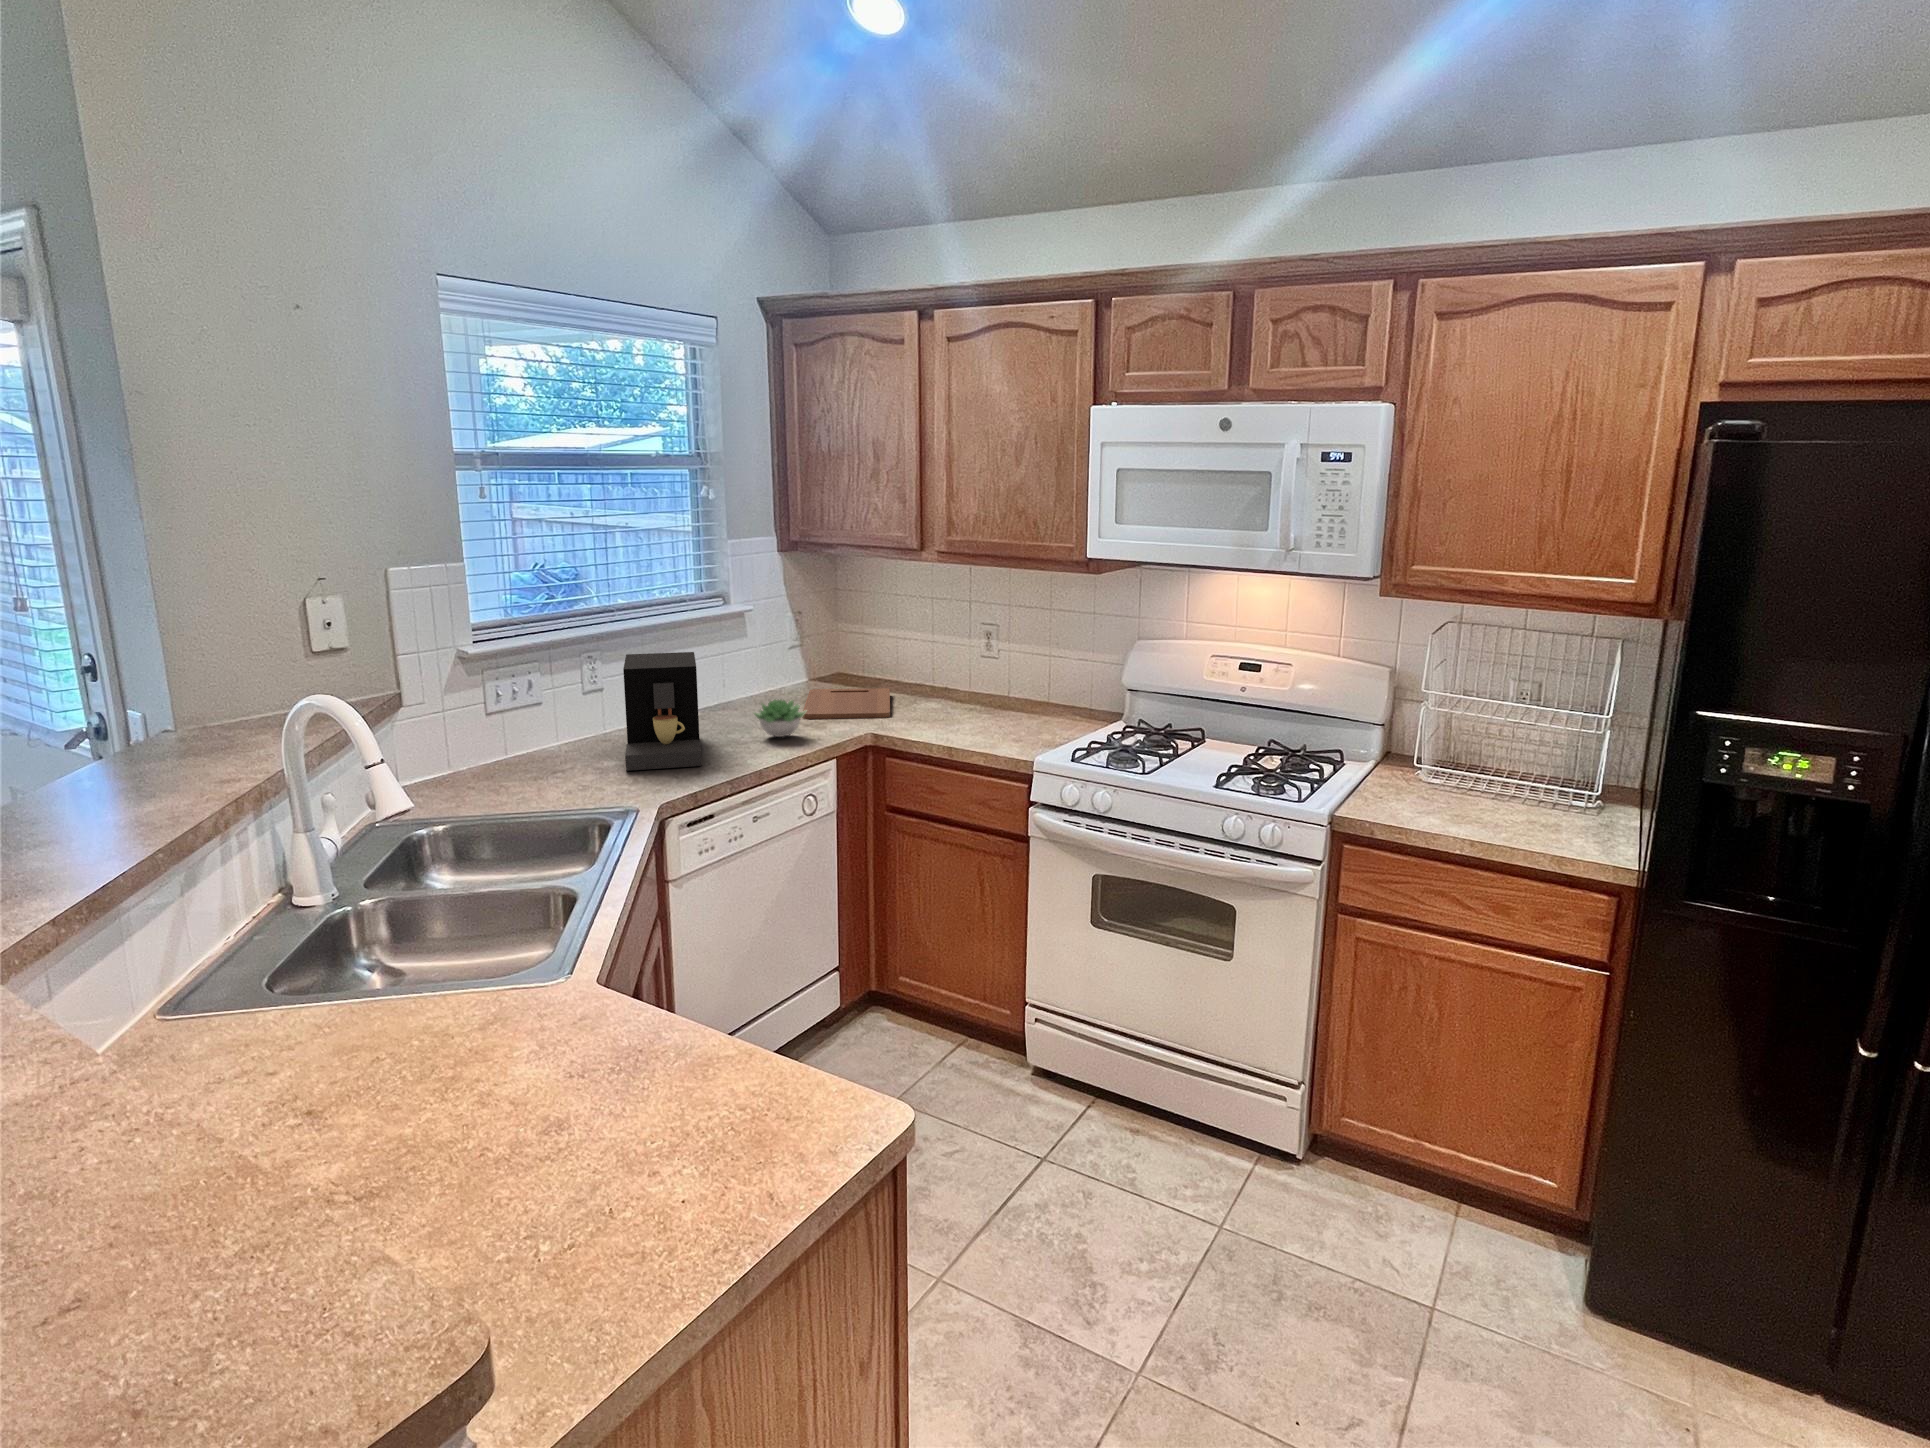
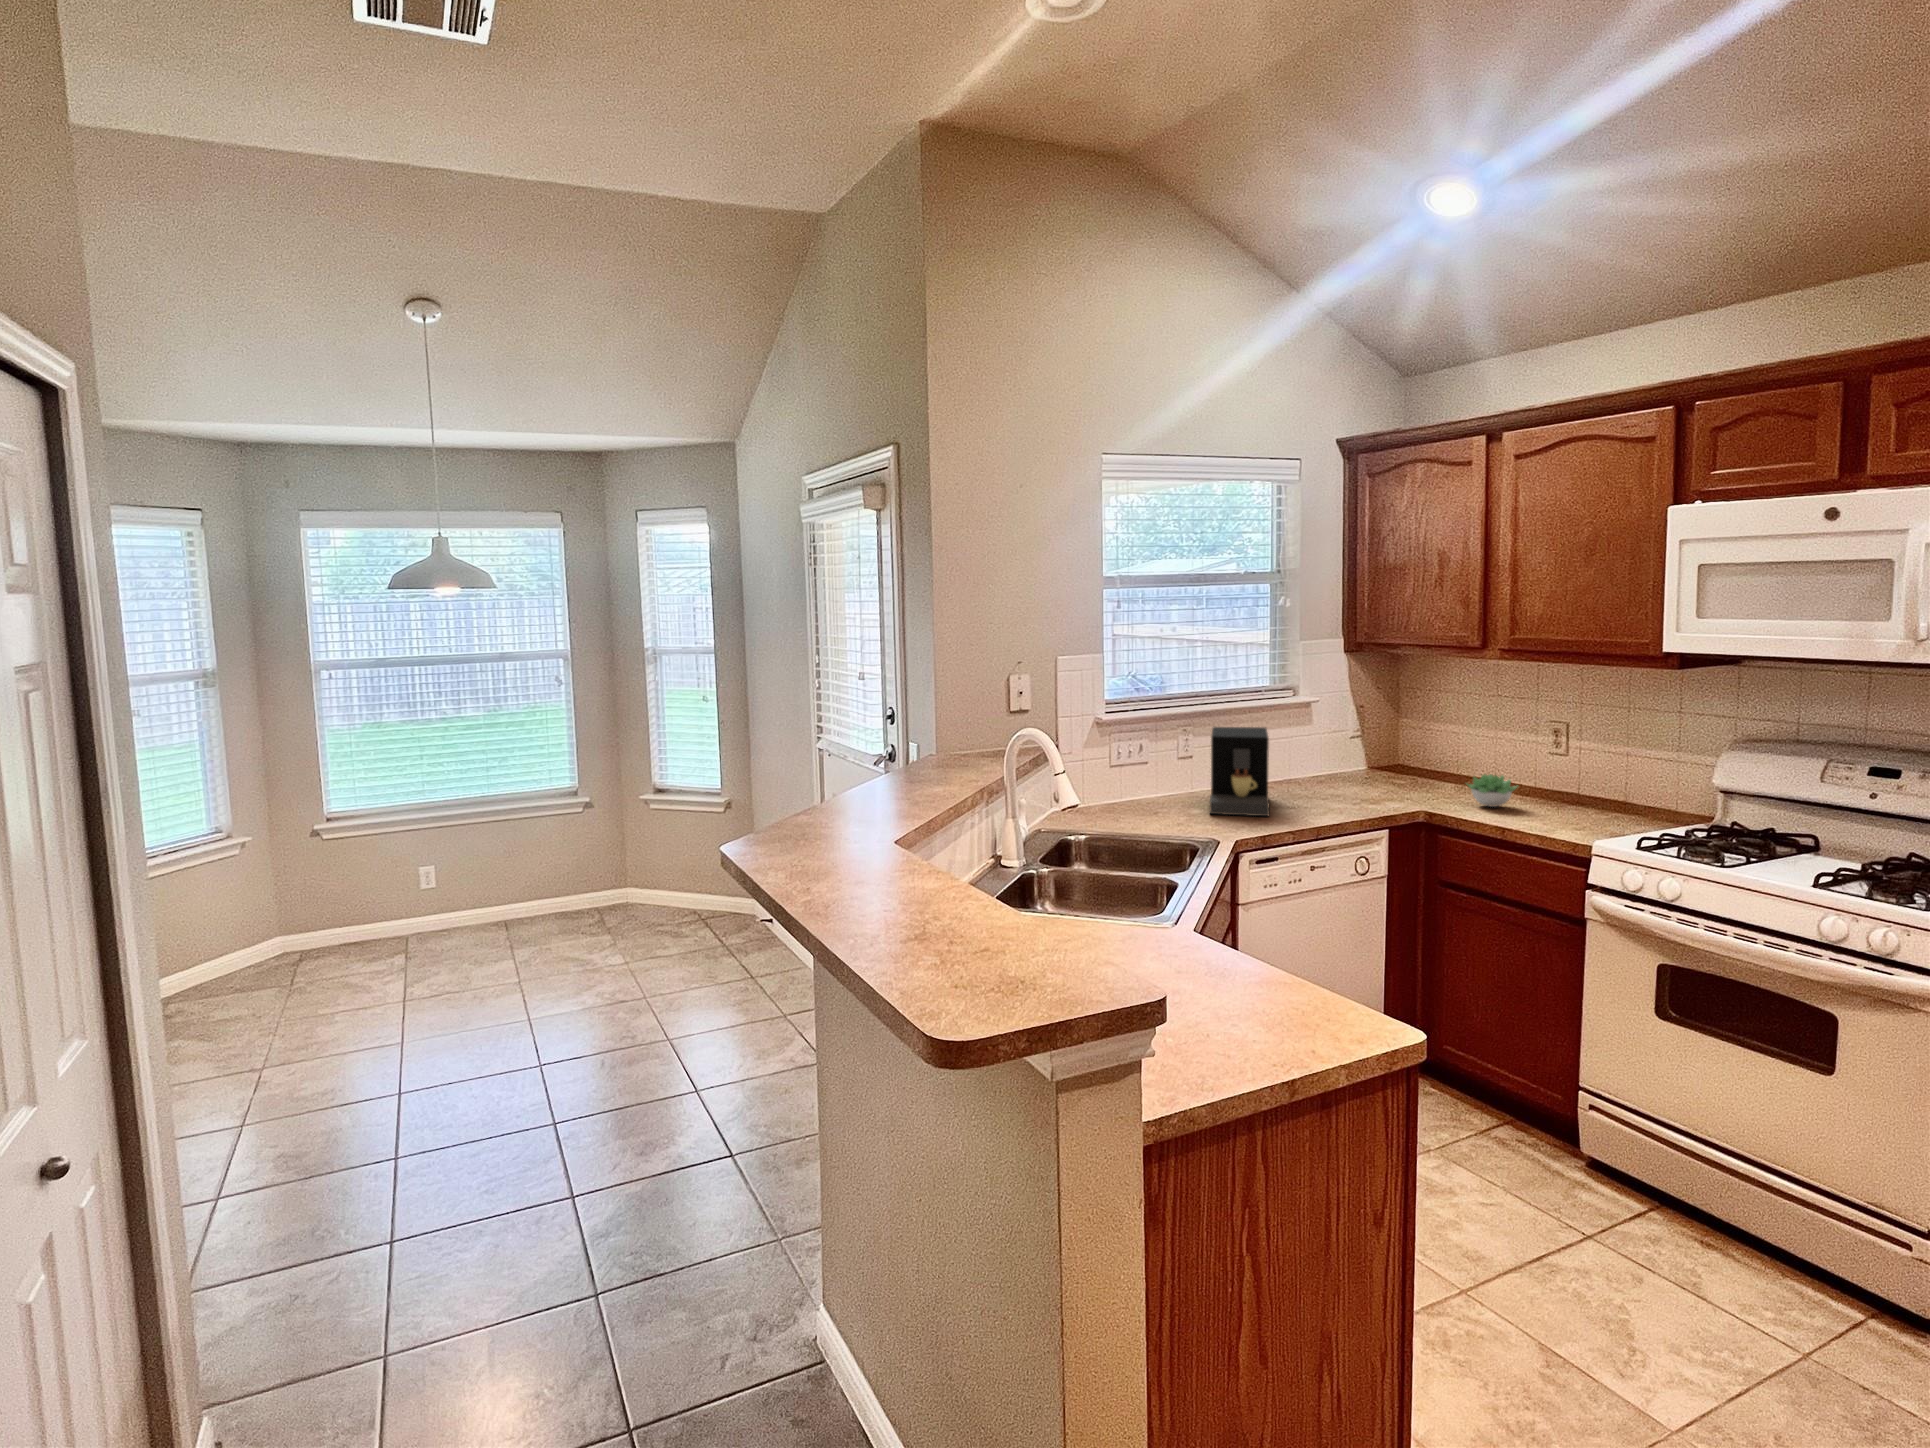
cutting board: present [802,688,890,719] -> none [1357,769,1443,797]
succulent plant: present [754,700,805,737] -> present [1467,774,1517,807]

